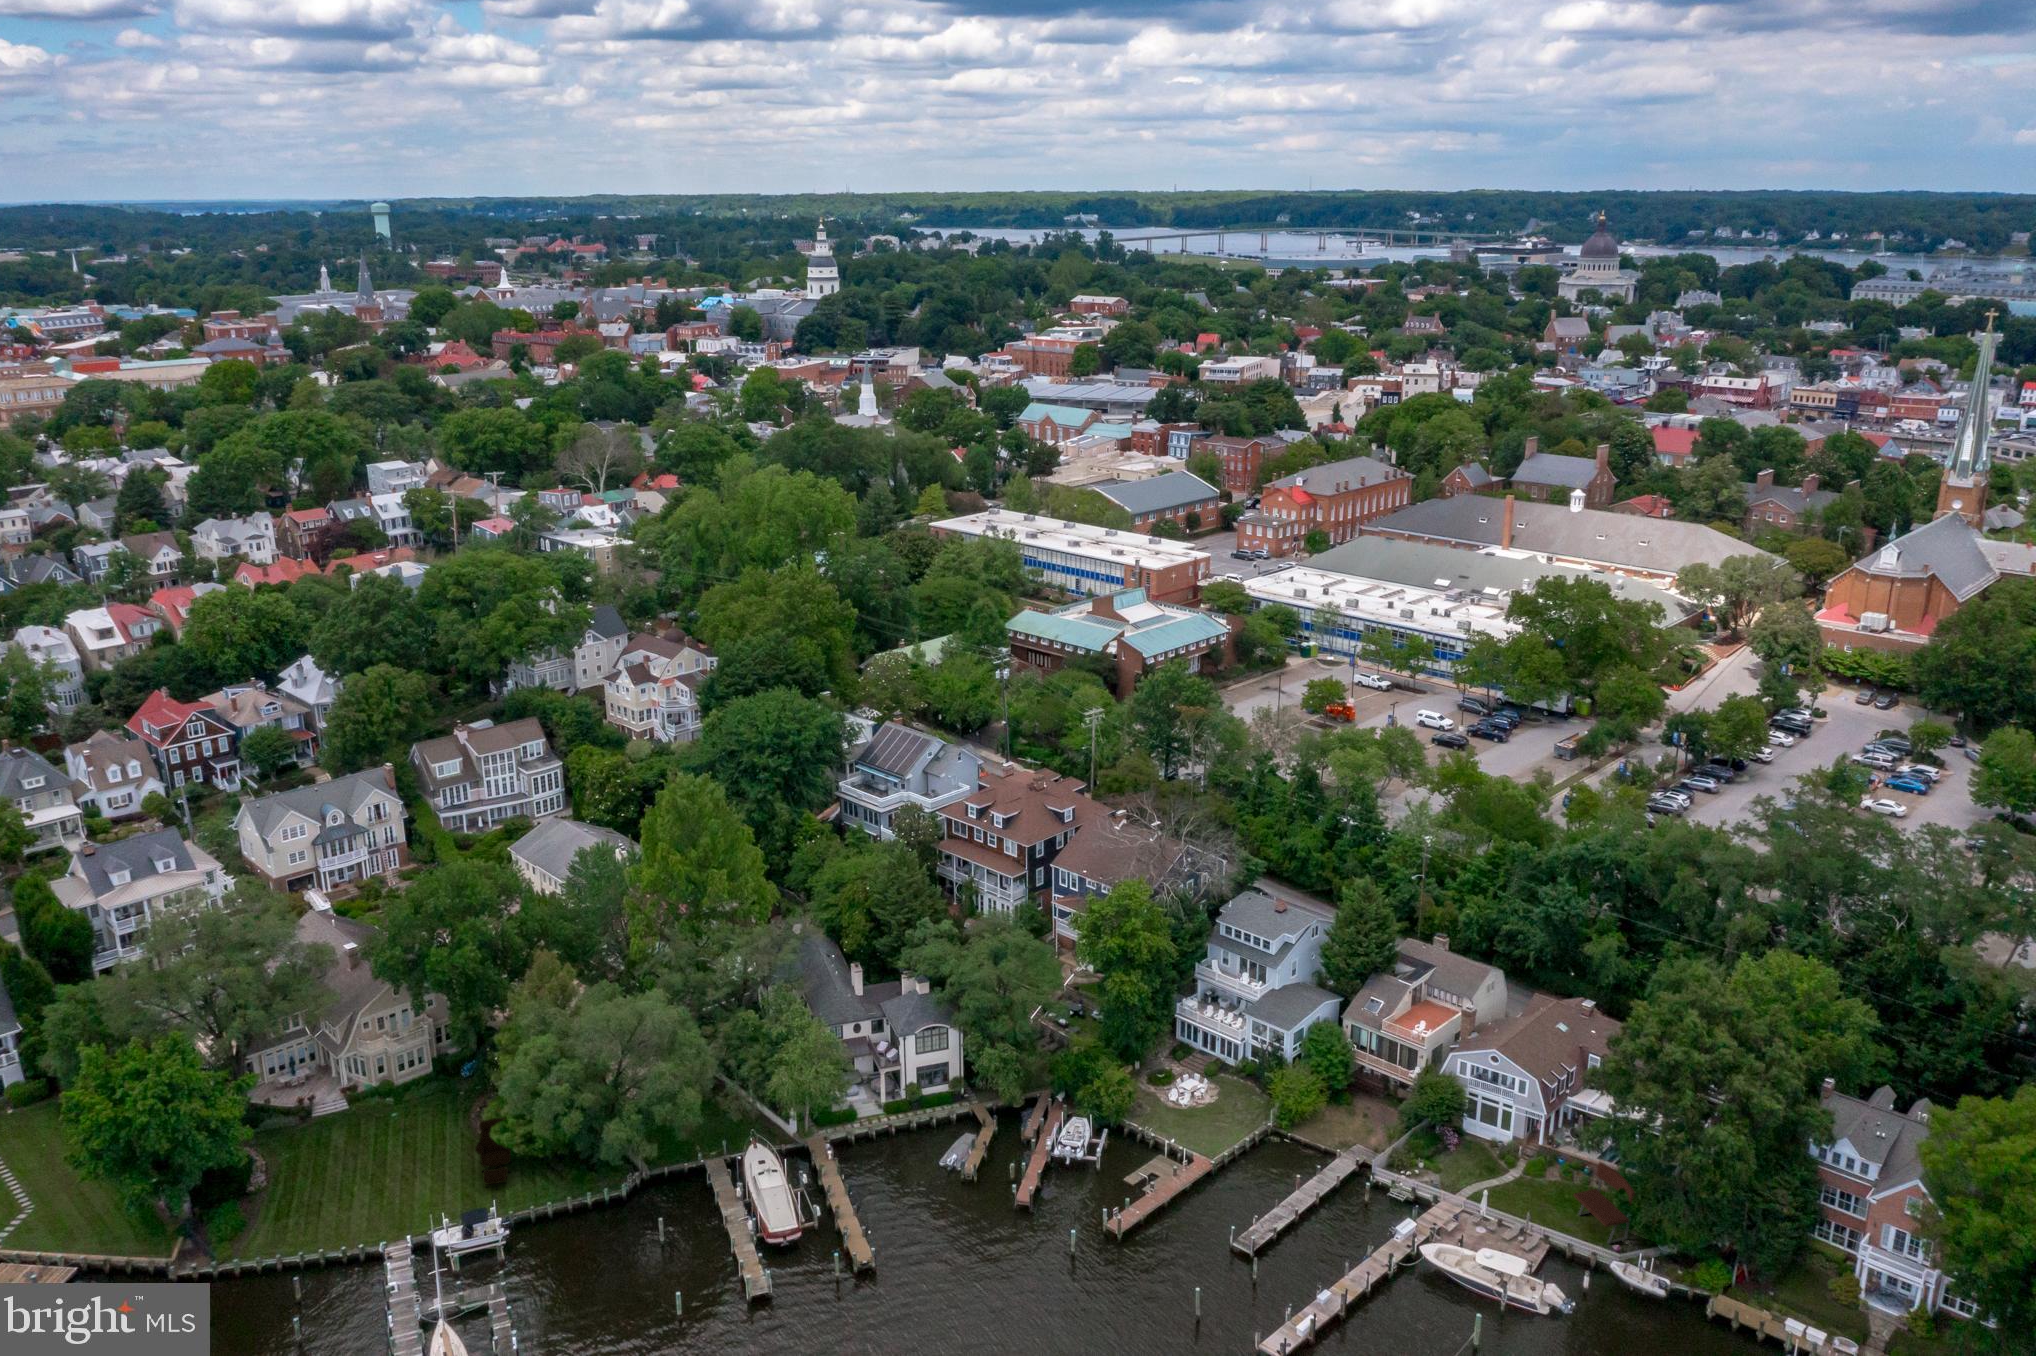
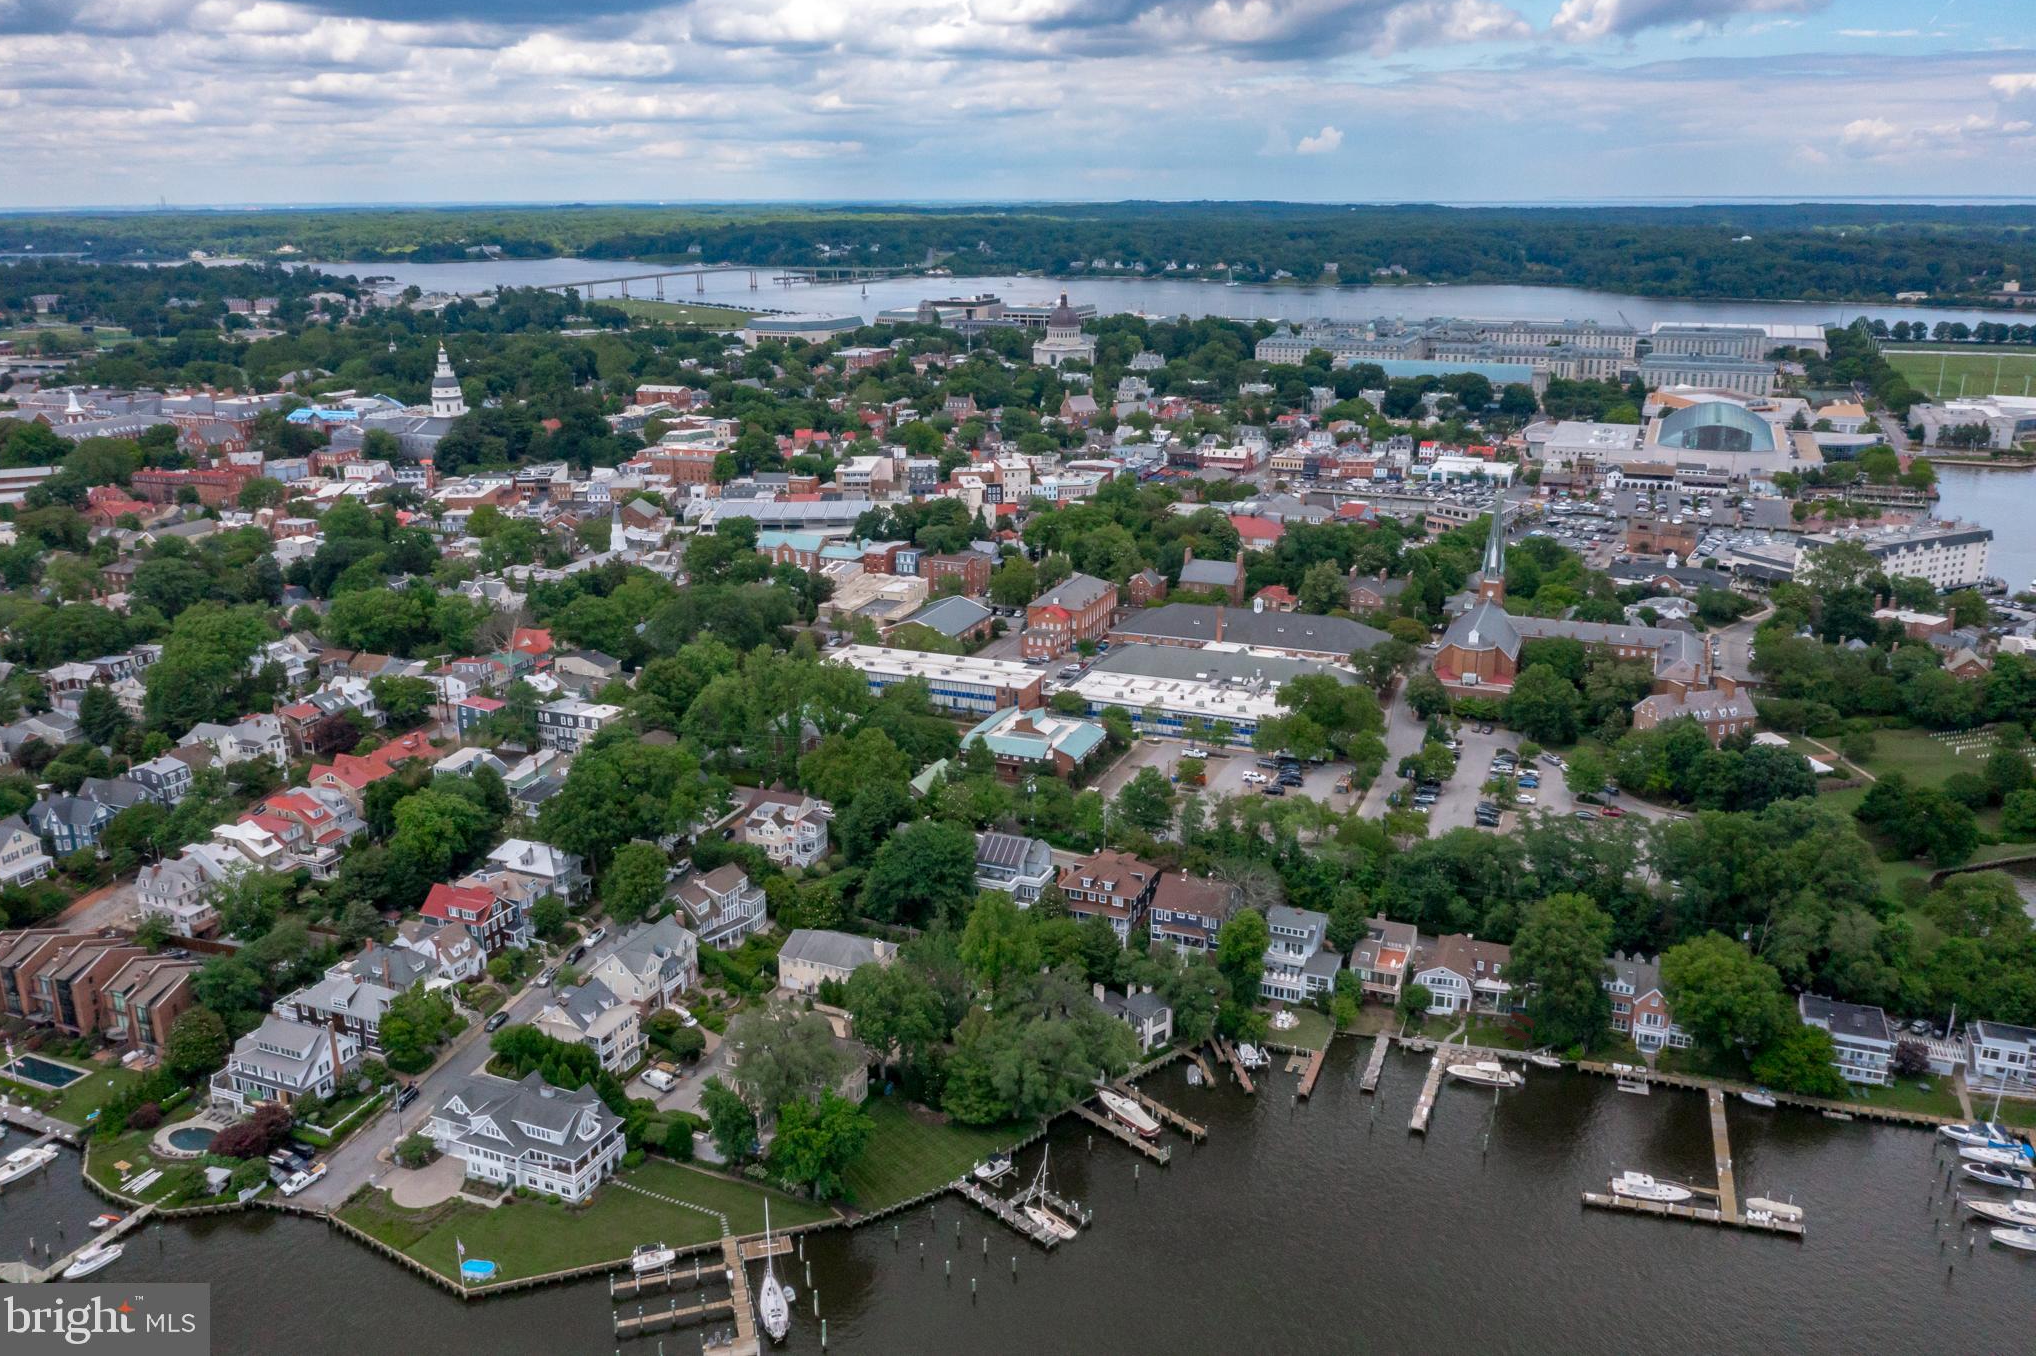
lounge chair: present [475,1117,511,1185] -> none [951,1109,980,1151]

